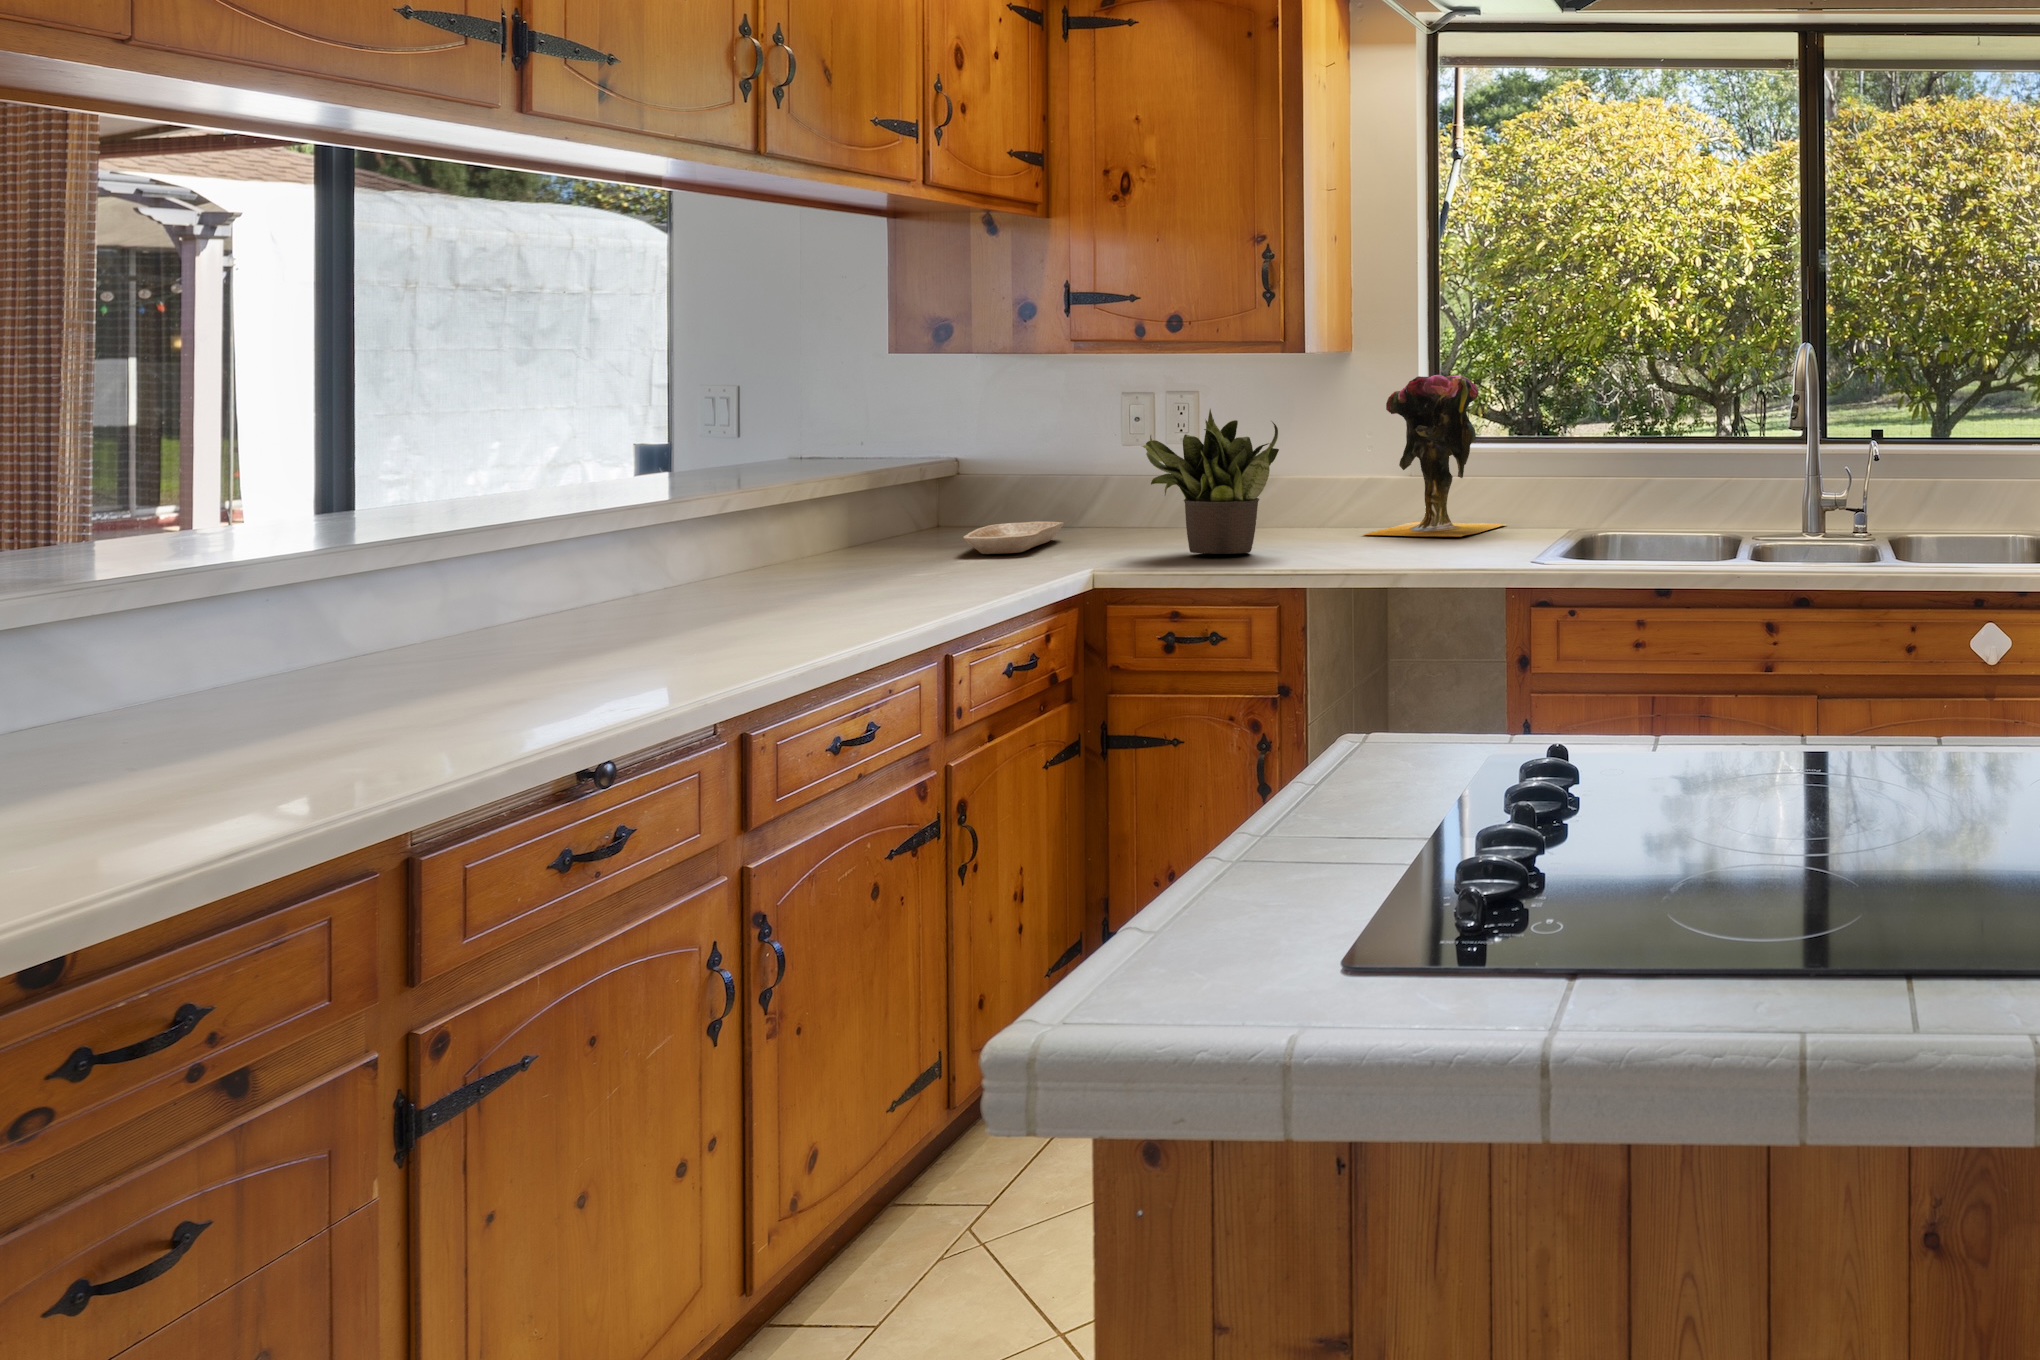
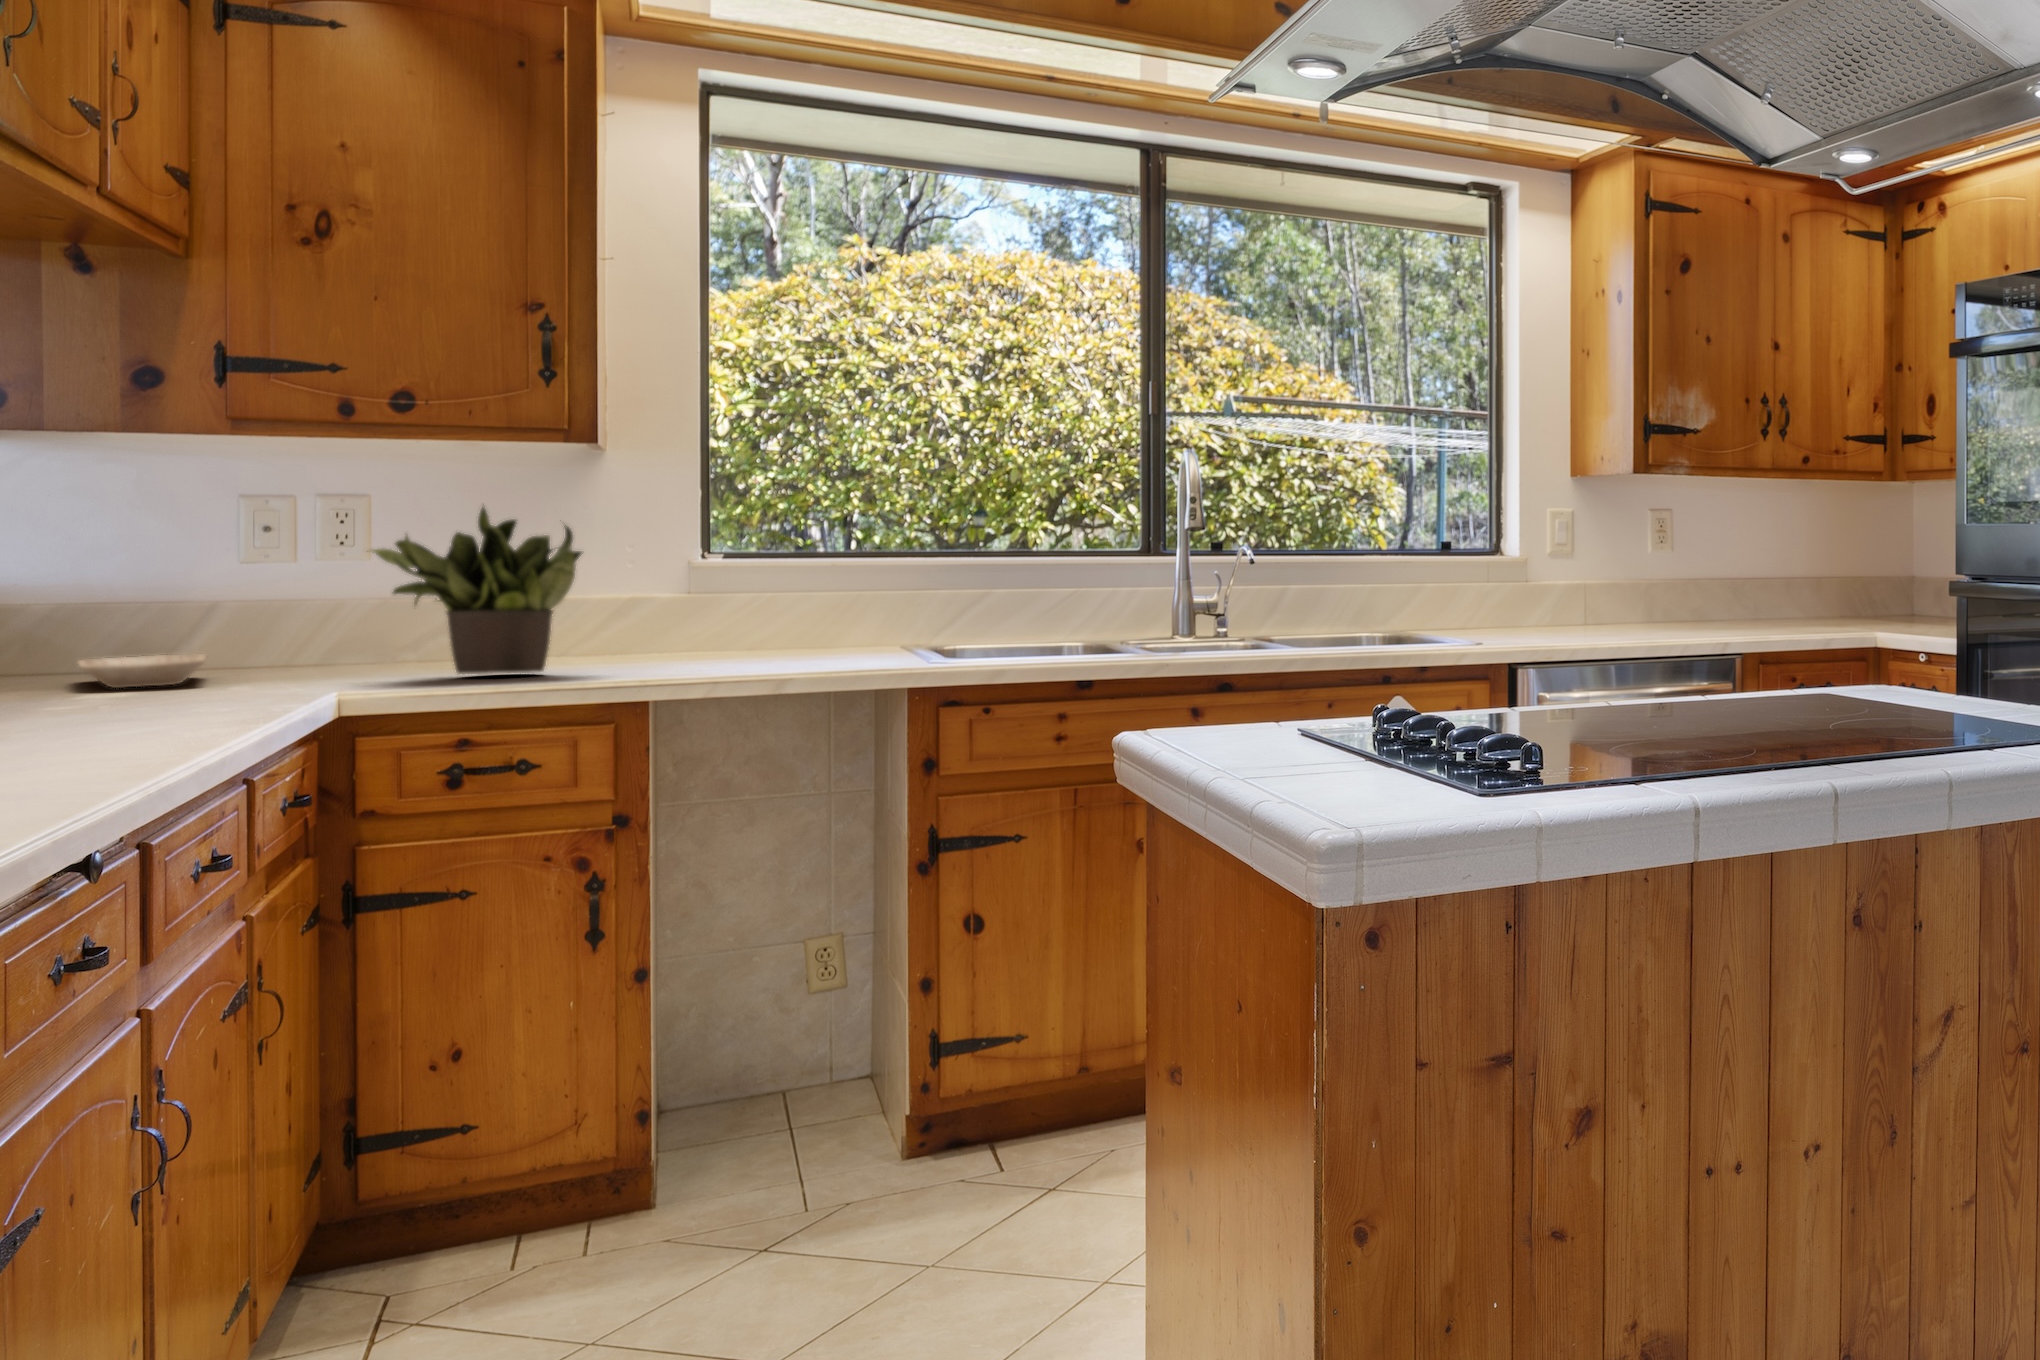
vase: present [1363,375,1506,537] -> none [648,481,813,659]

